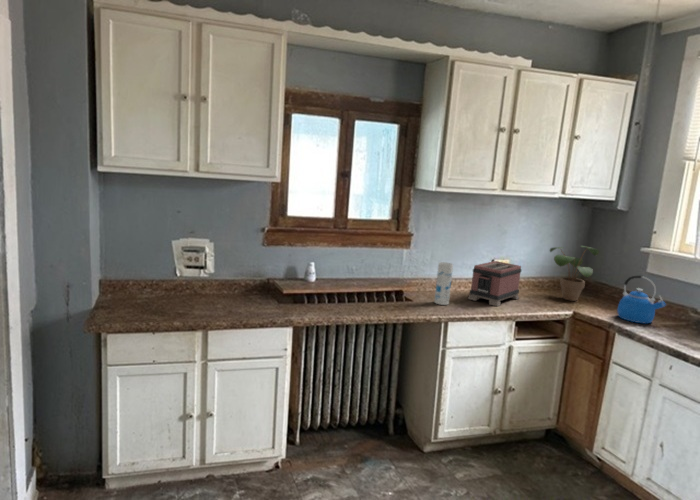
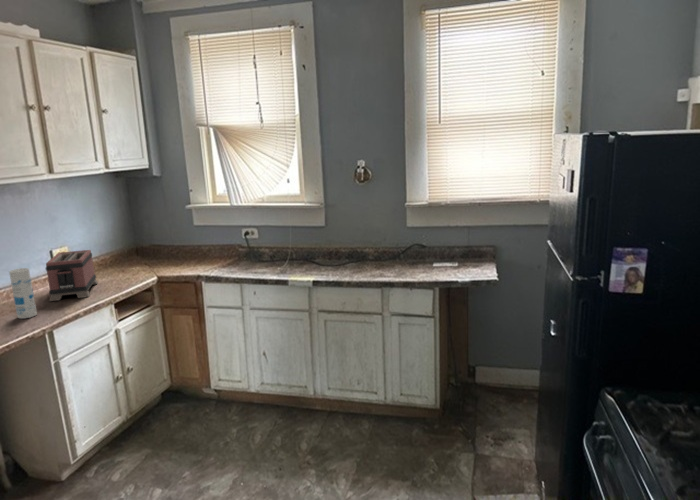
potted plant: present [550,246,599,301] -> none [106,215,157,269]
kettle: present [617,276,666,323] -> none [189,228,225,268]

